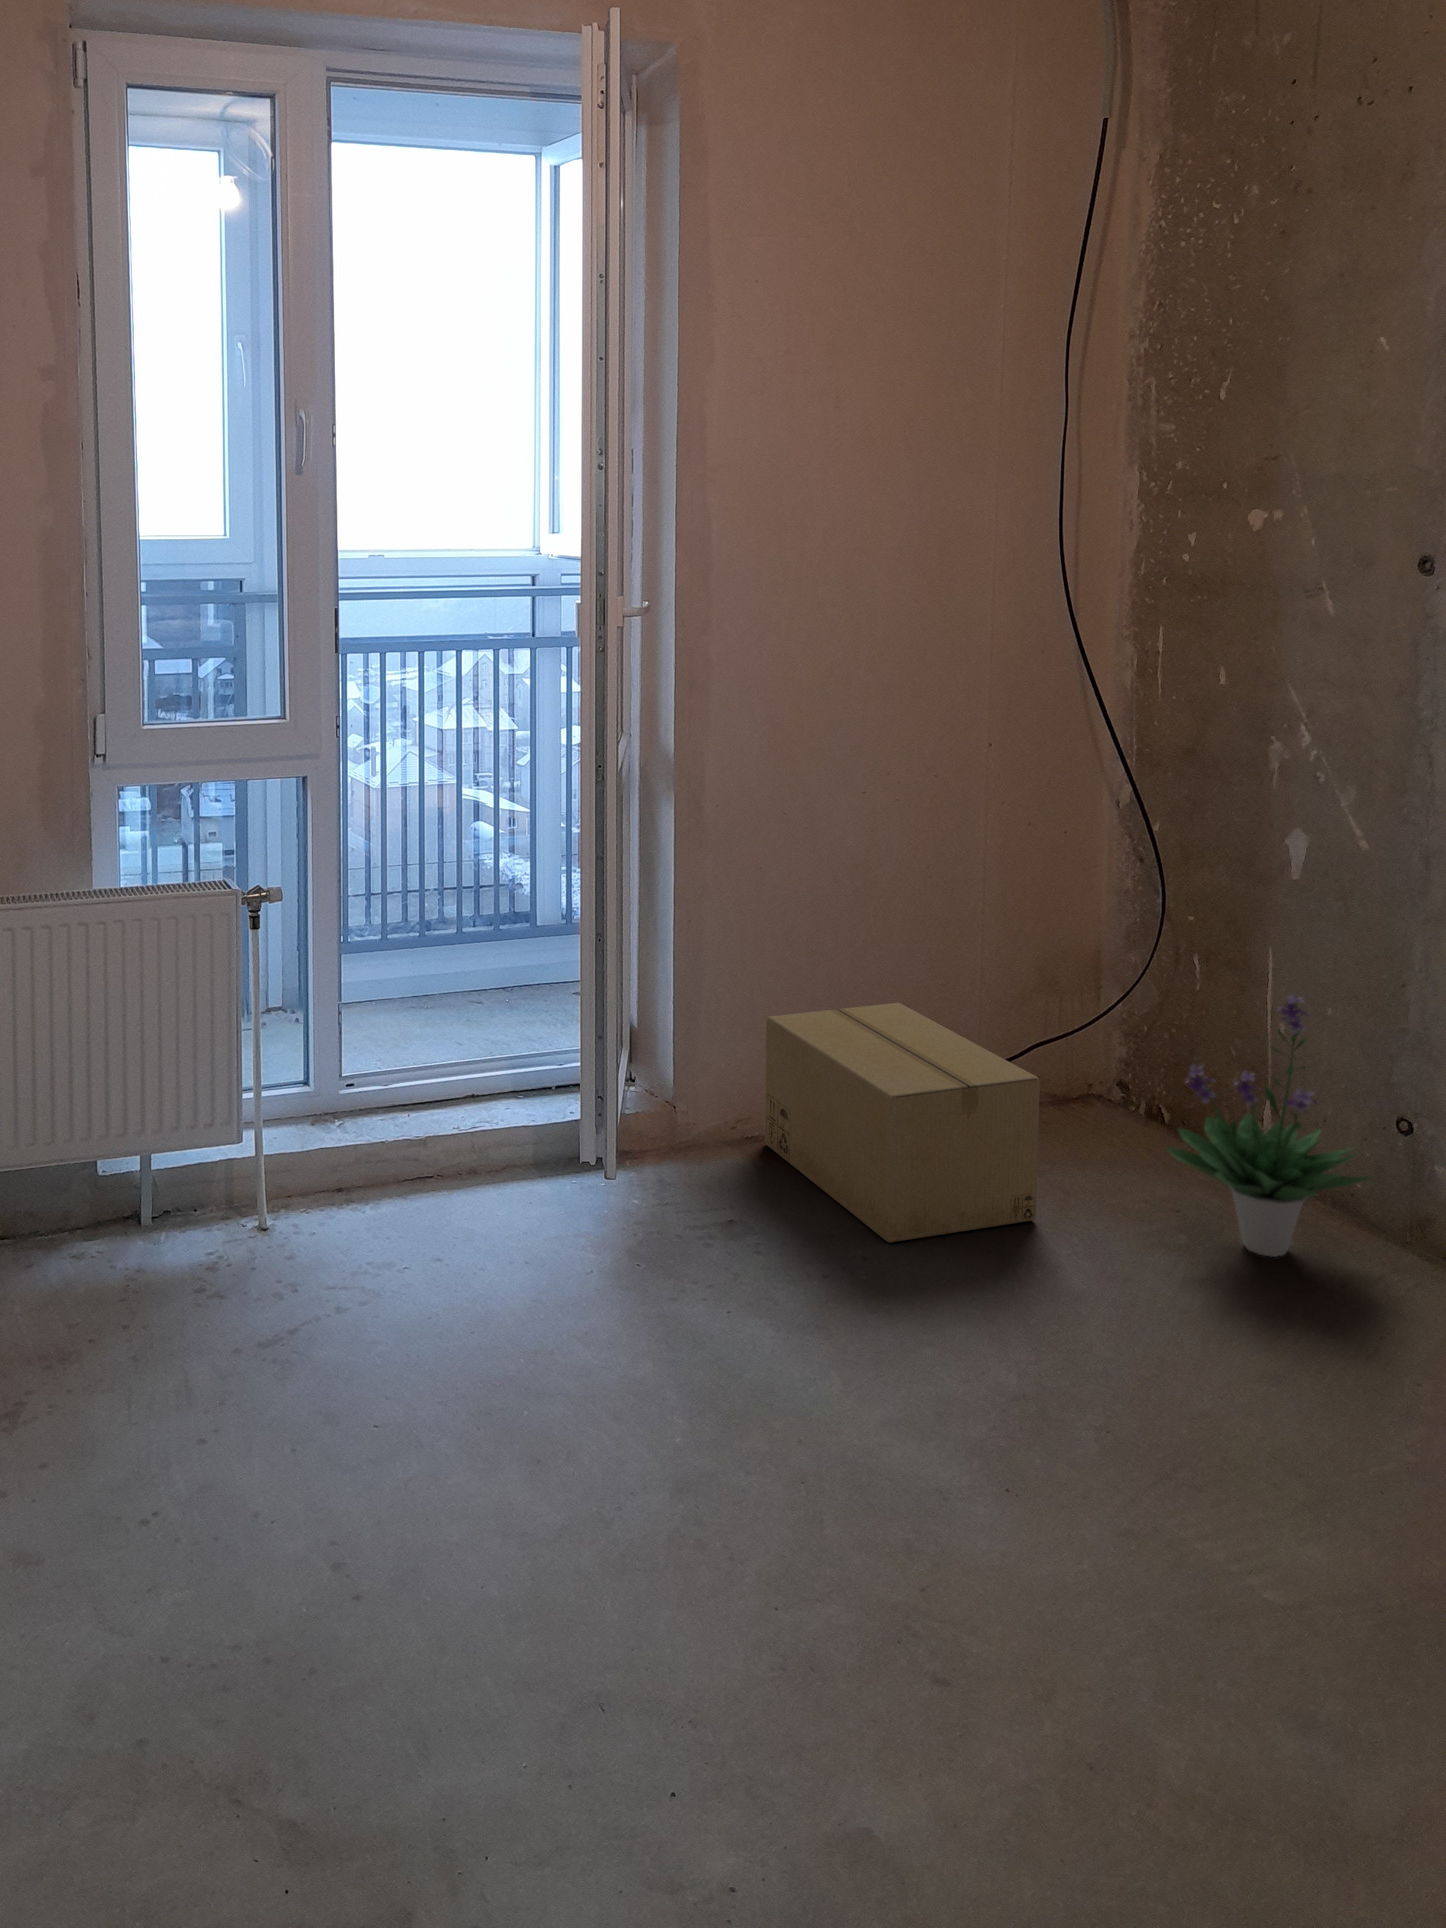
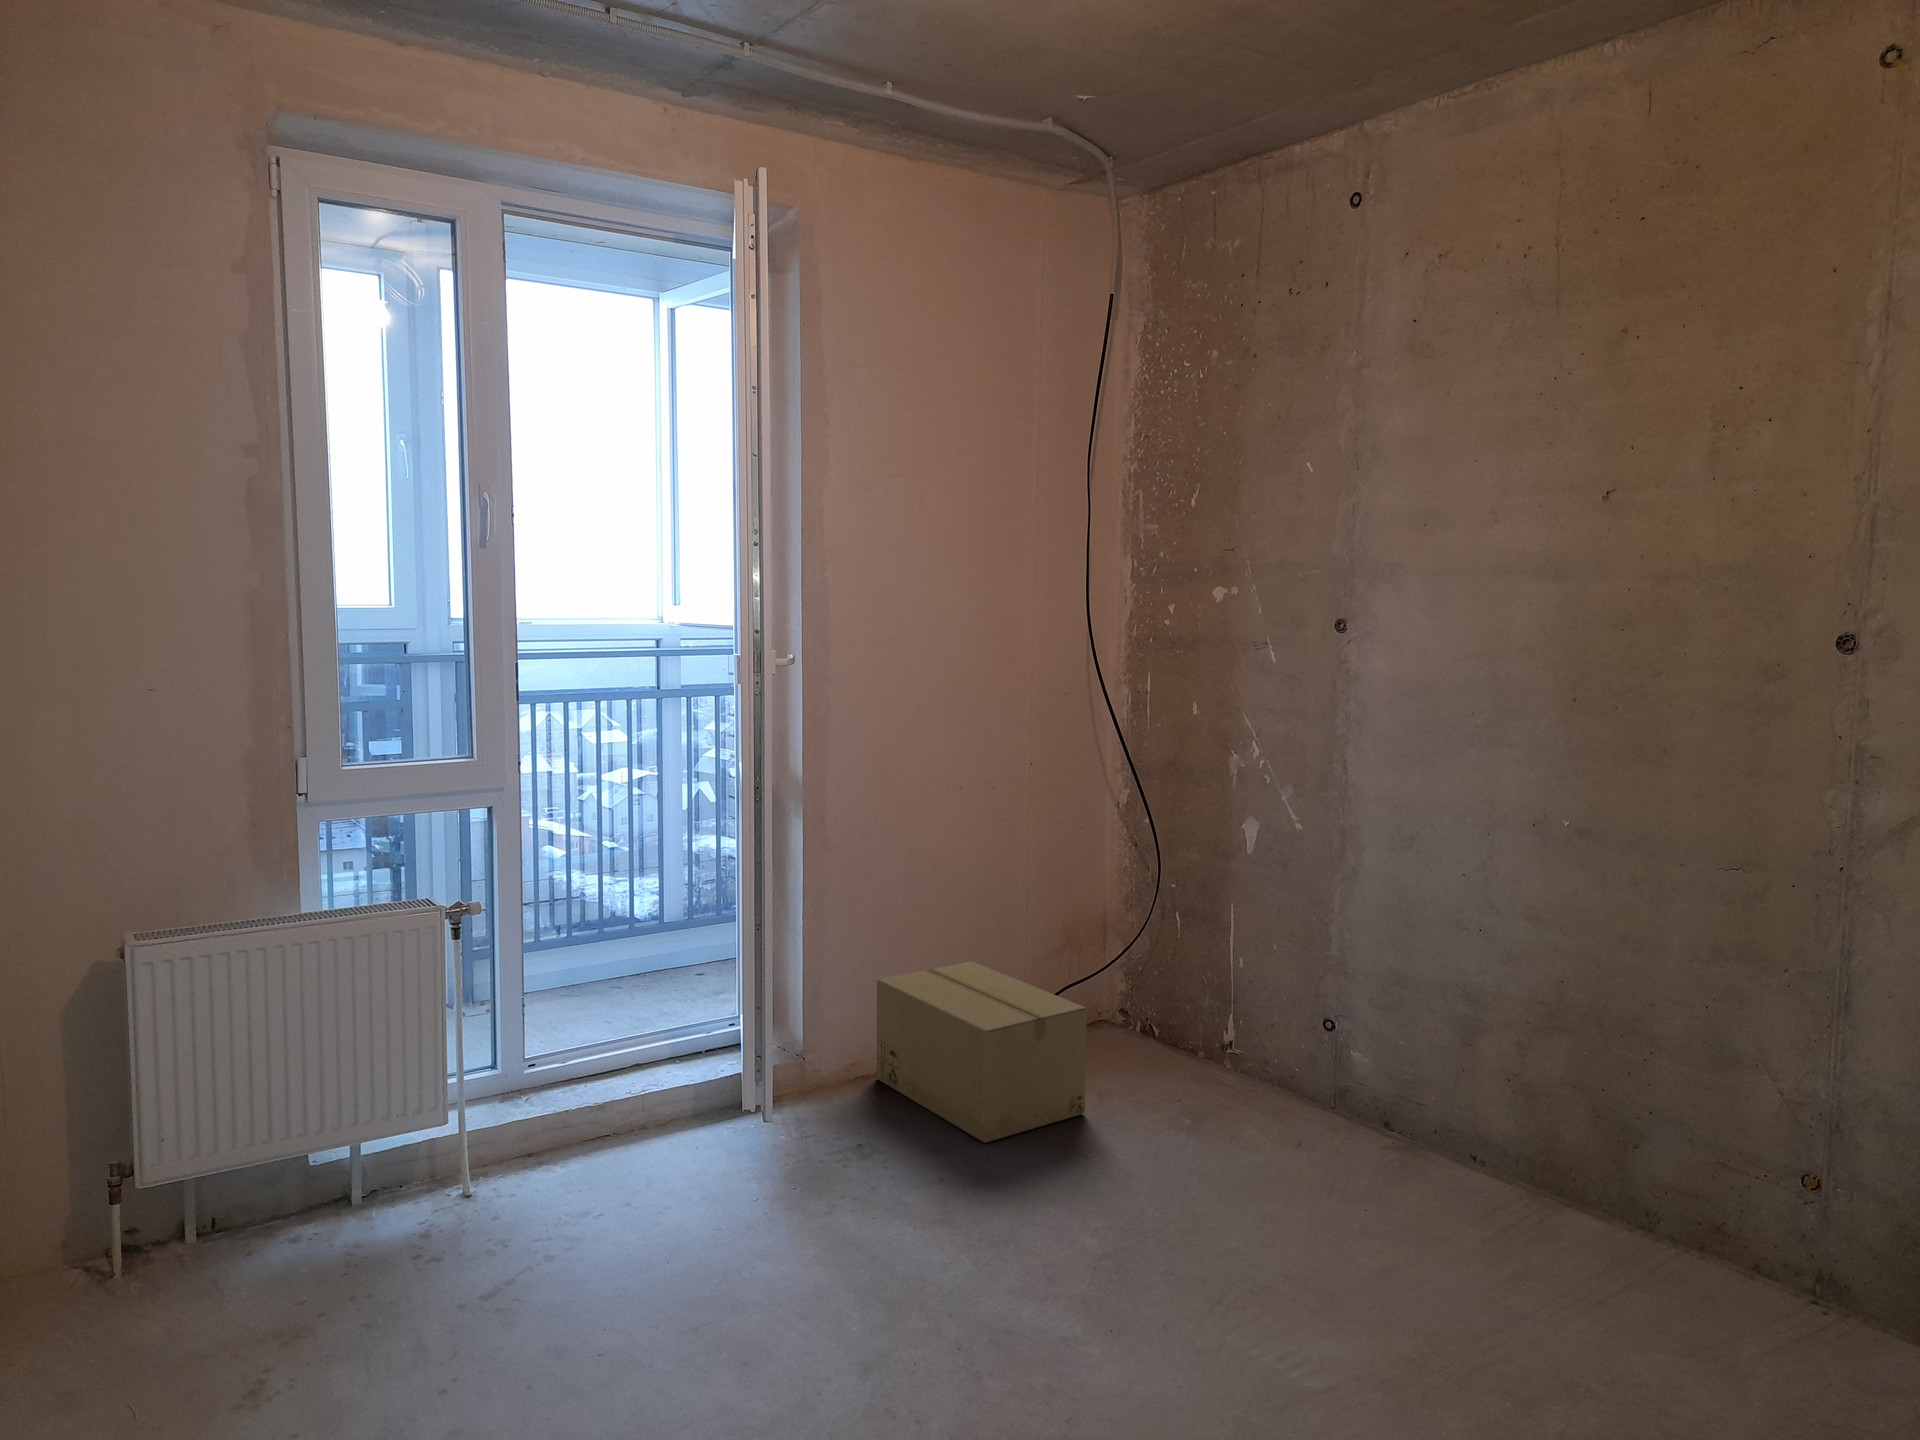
potted plant: present [1167,994,1371,1257] -> none [1174,932,1313,1120]

